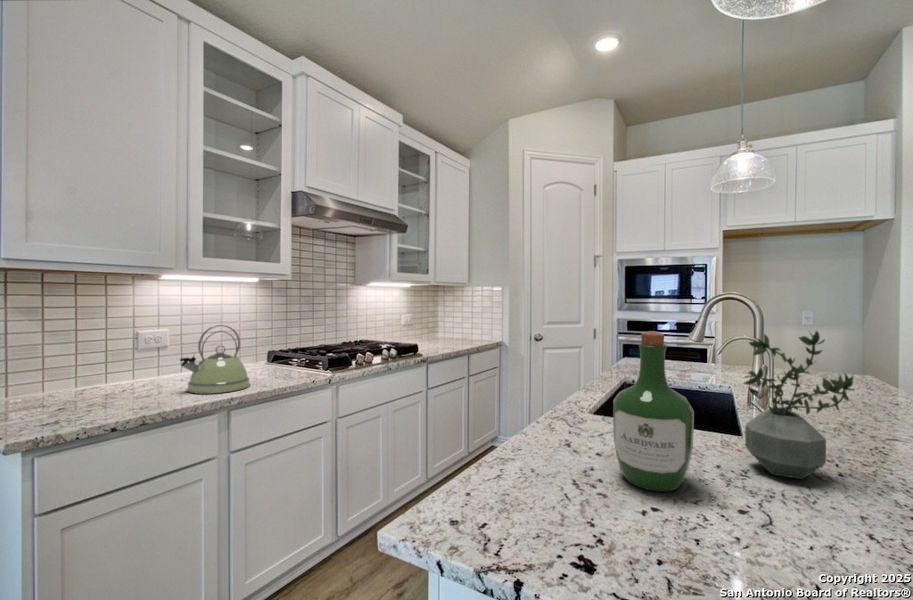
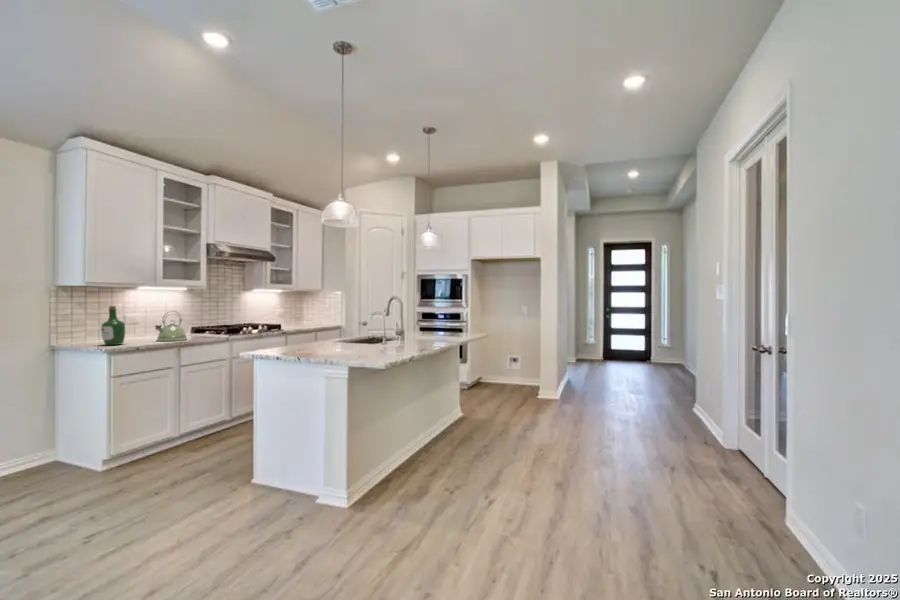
wine bottle: present [613,331,694,491] -> present [101,306,125,345]
potted plant: present [744,331,854,479] -> none [354,304,381,345]

